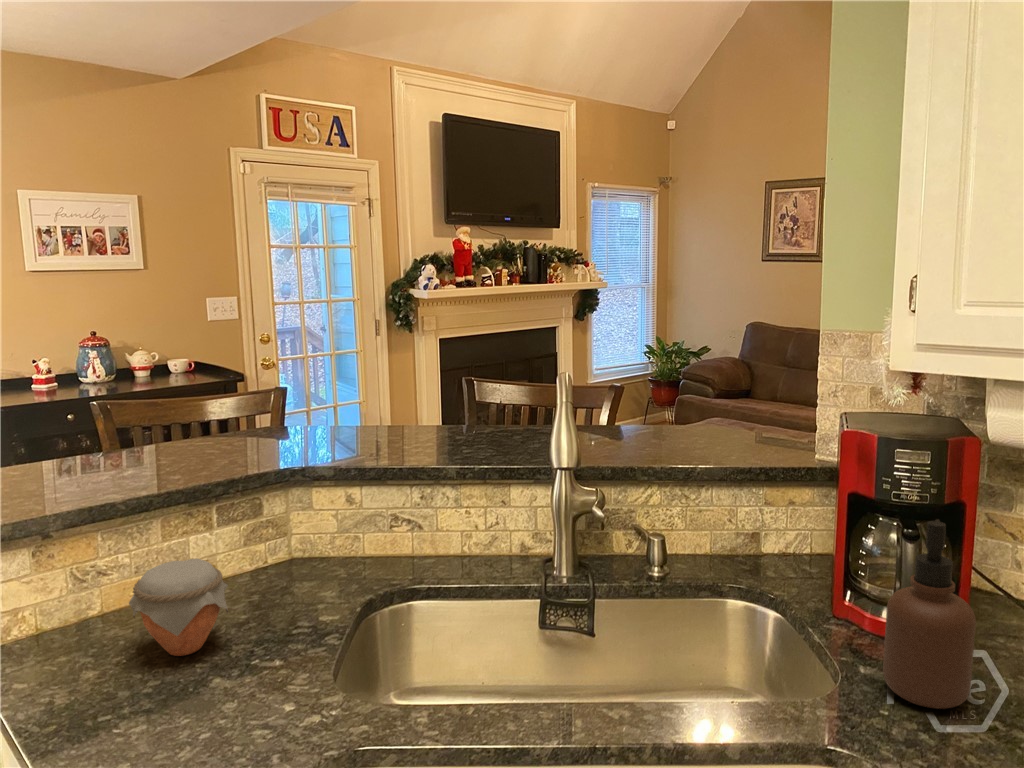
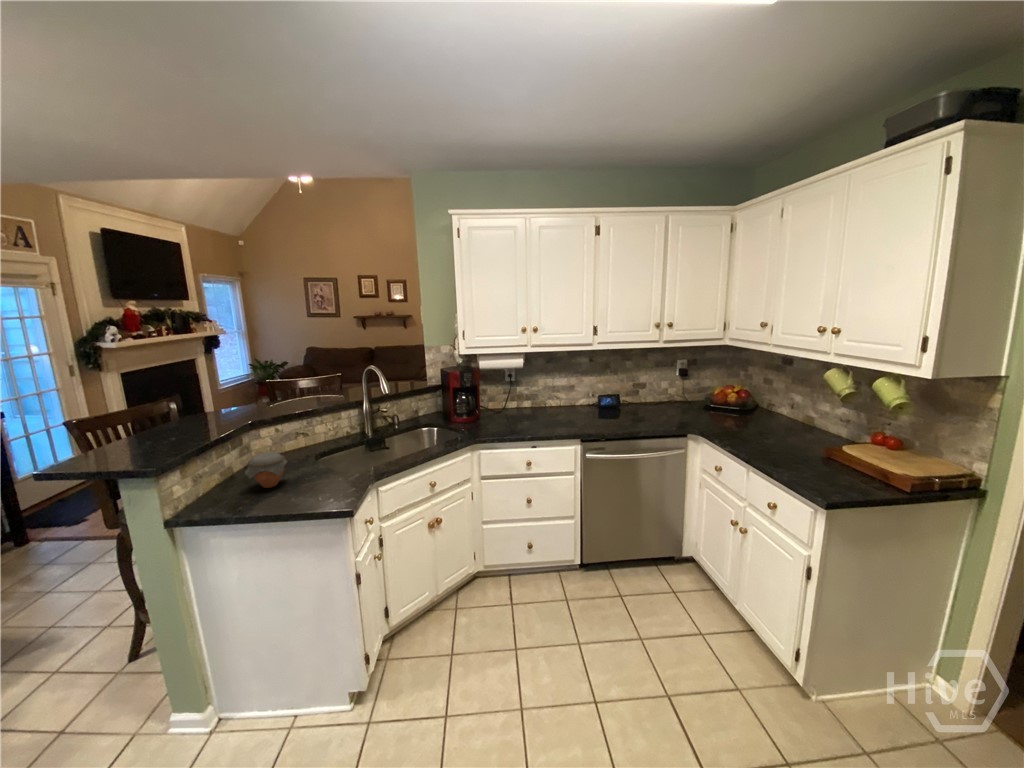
soap dispenser: present [883,519,976,709] -> none [470,388,488,431]

